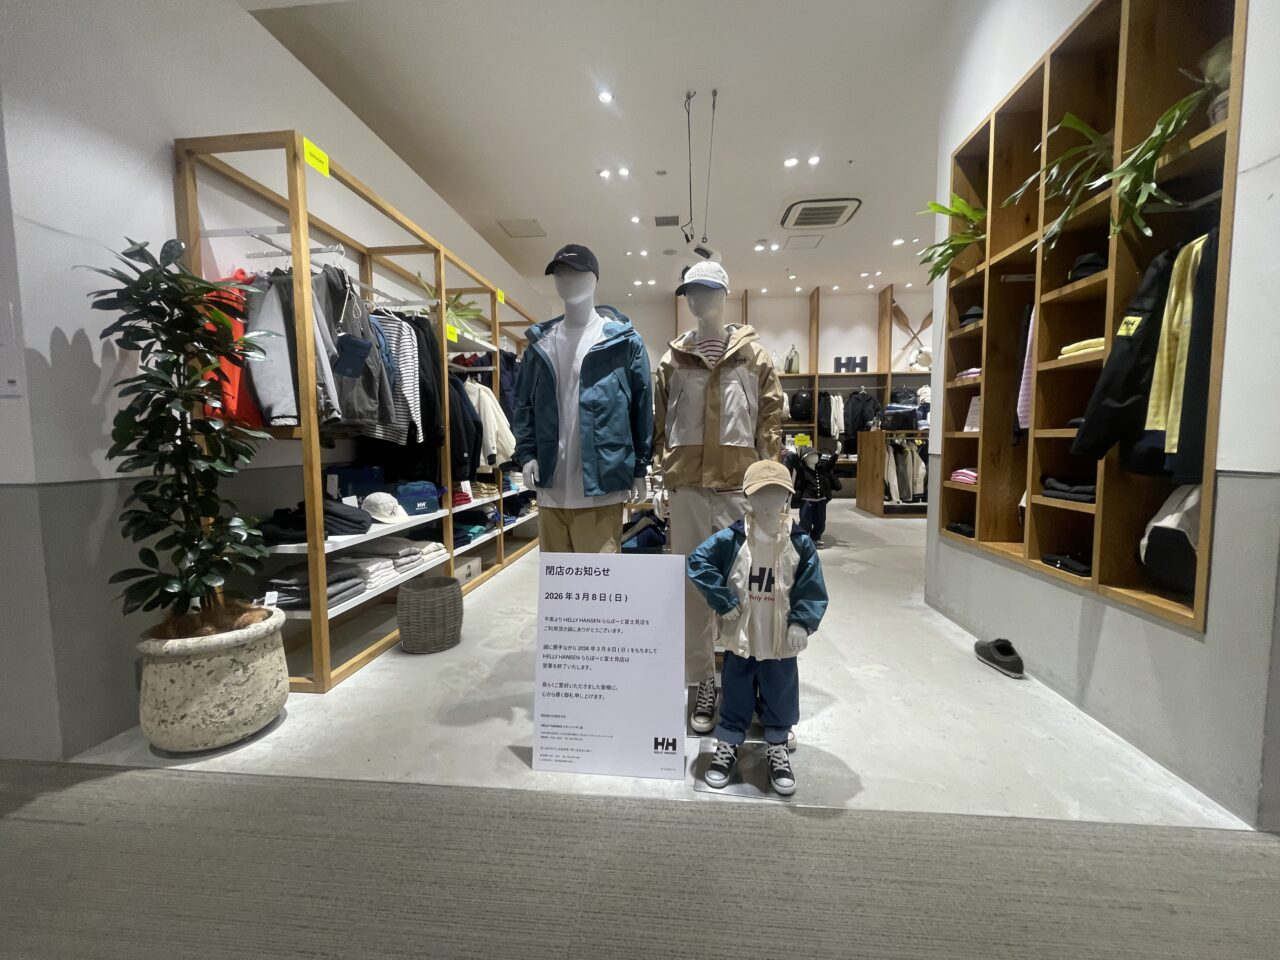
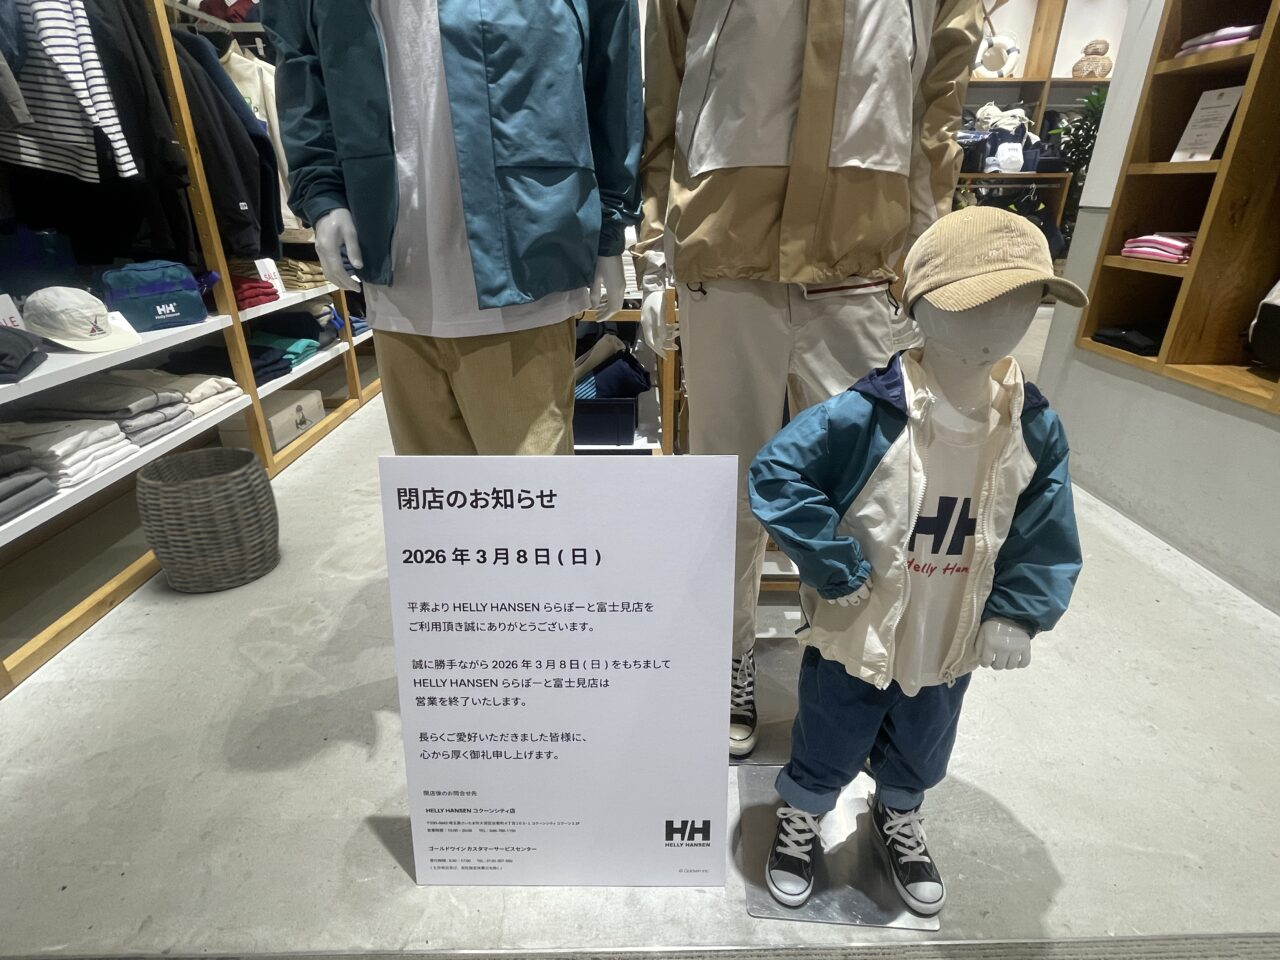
shoe: present [974,638,1024,677] -> none [1153,532,1251,600]

